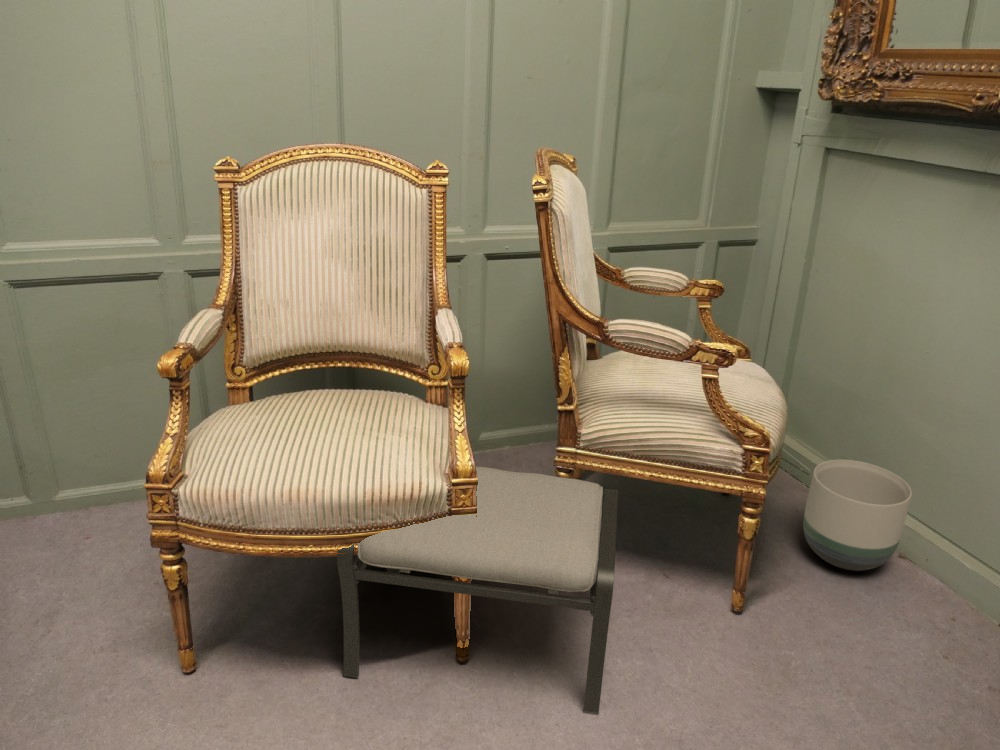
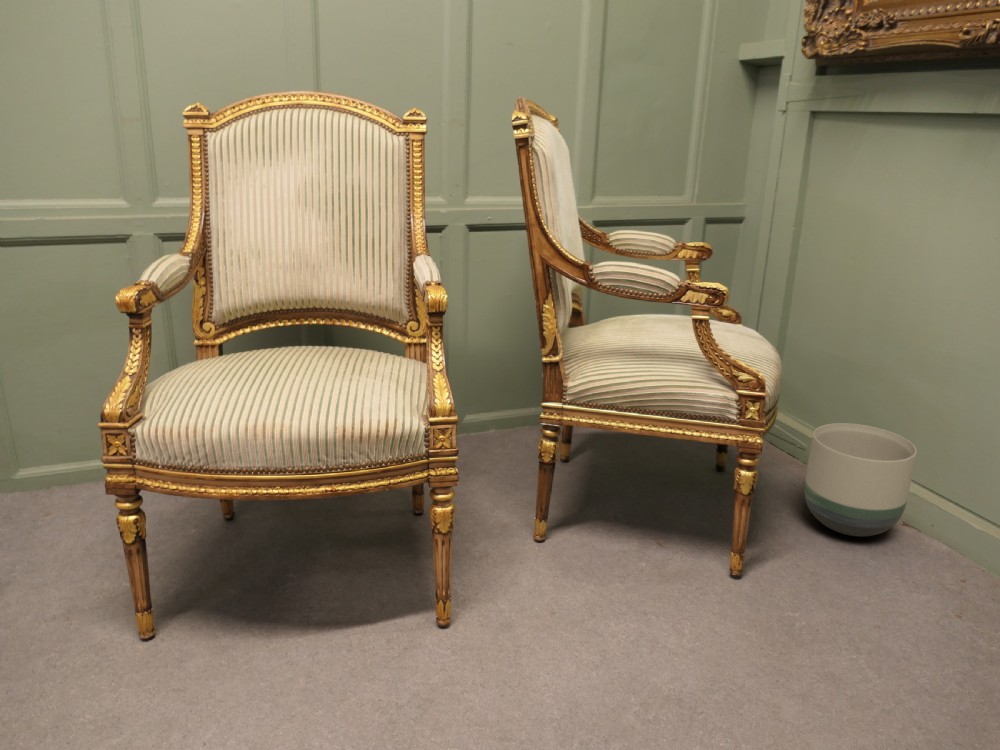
ottoman: present [337,467,618,714] -> none [306,416,607,674]

